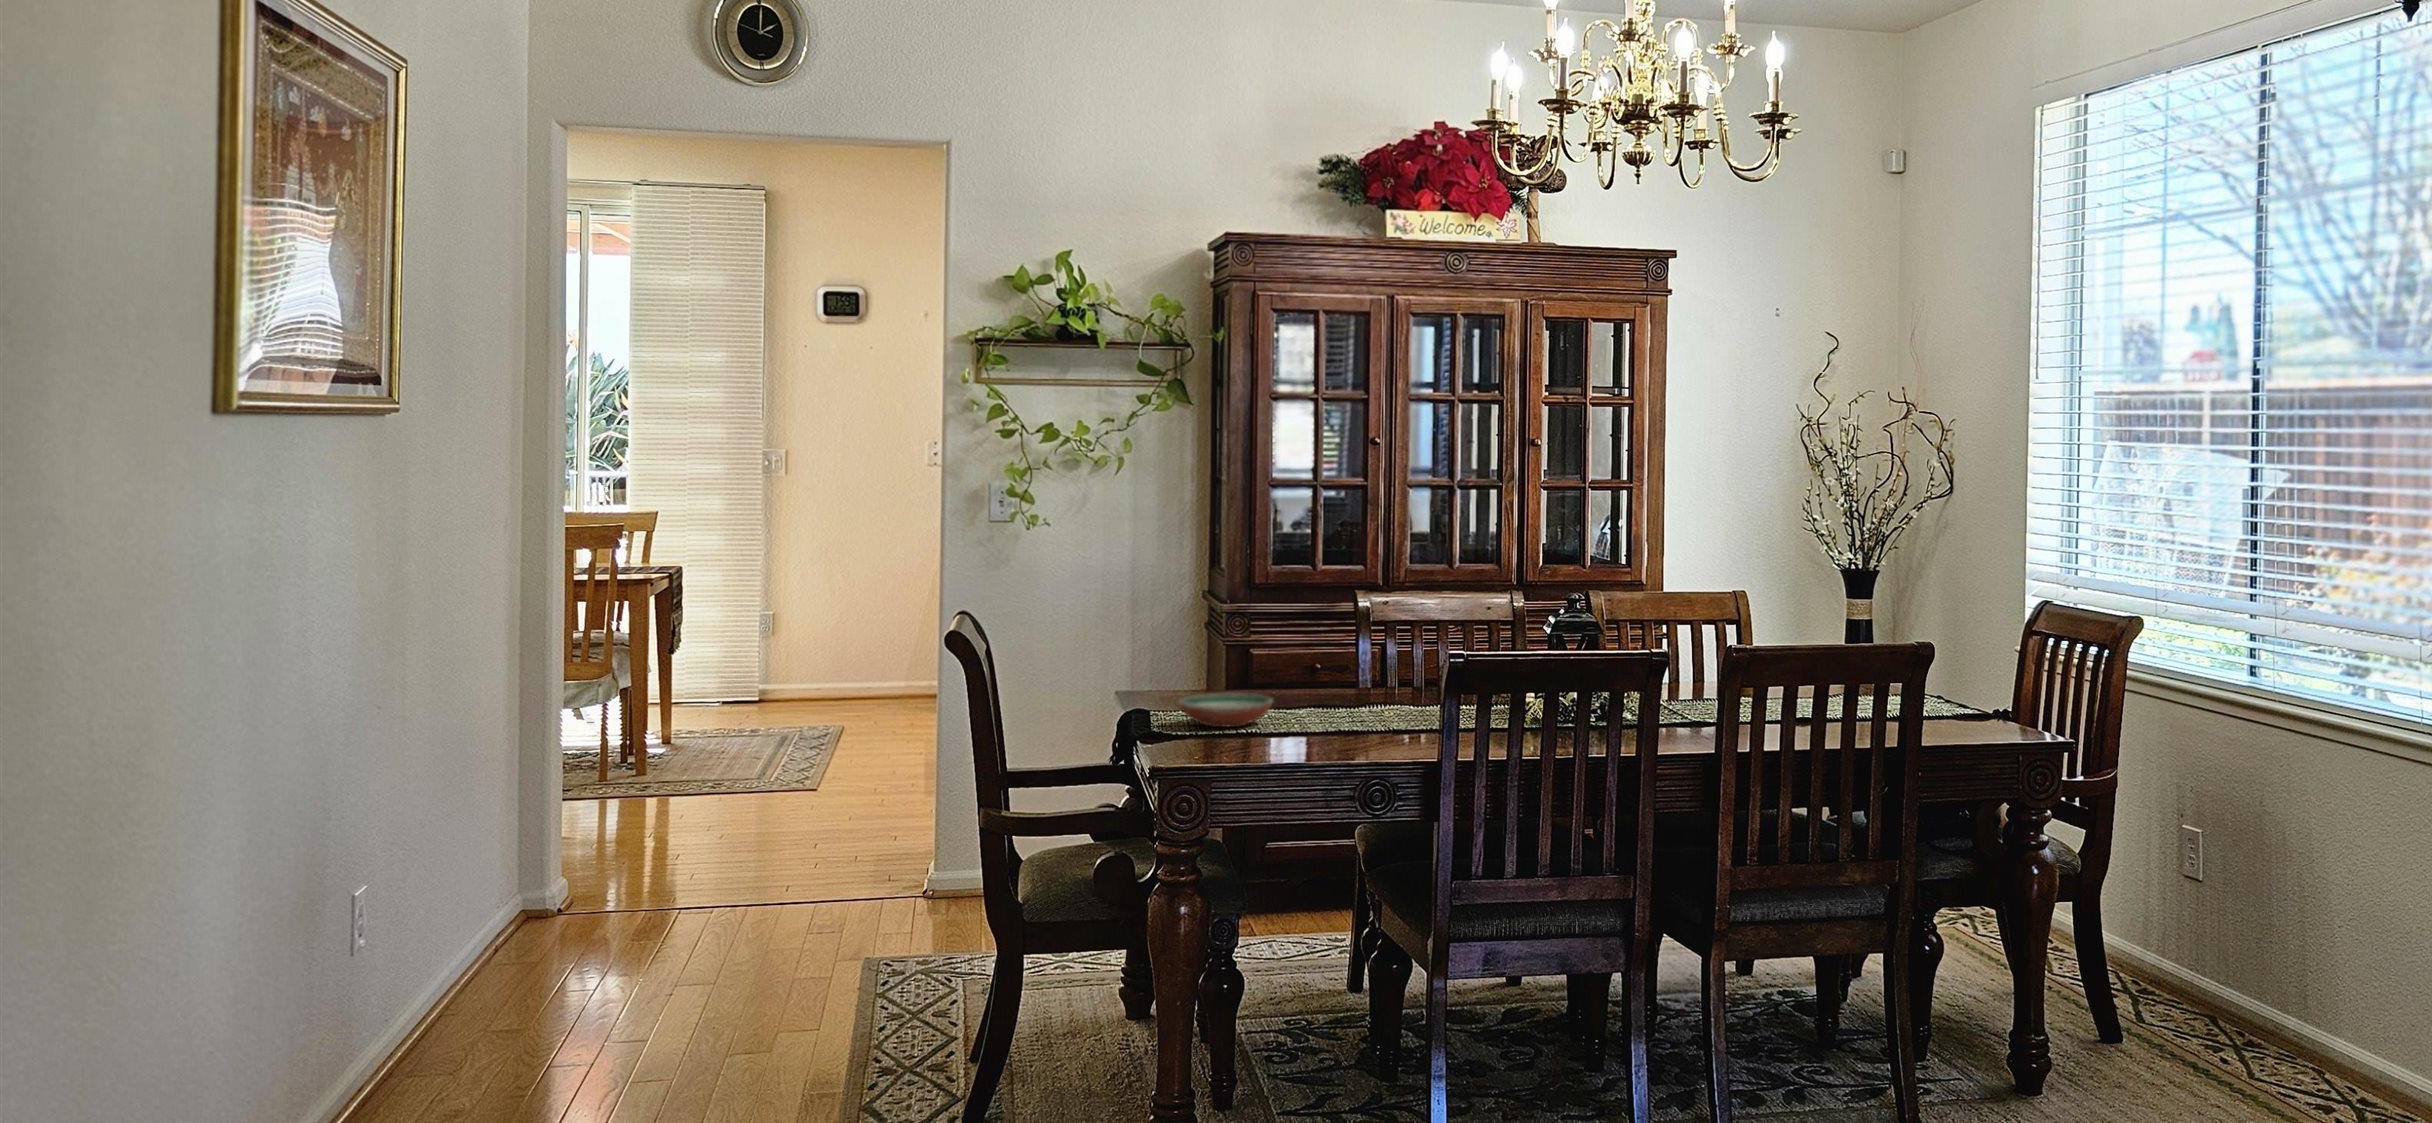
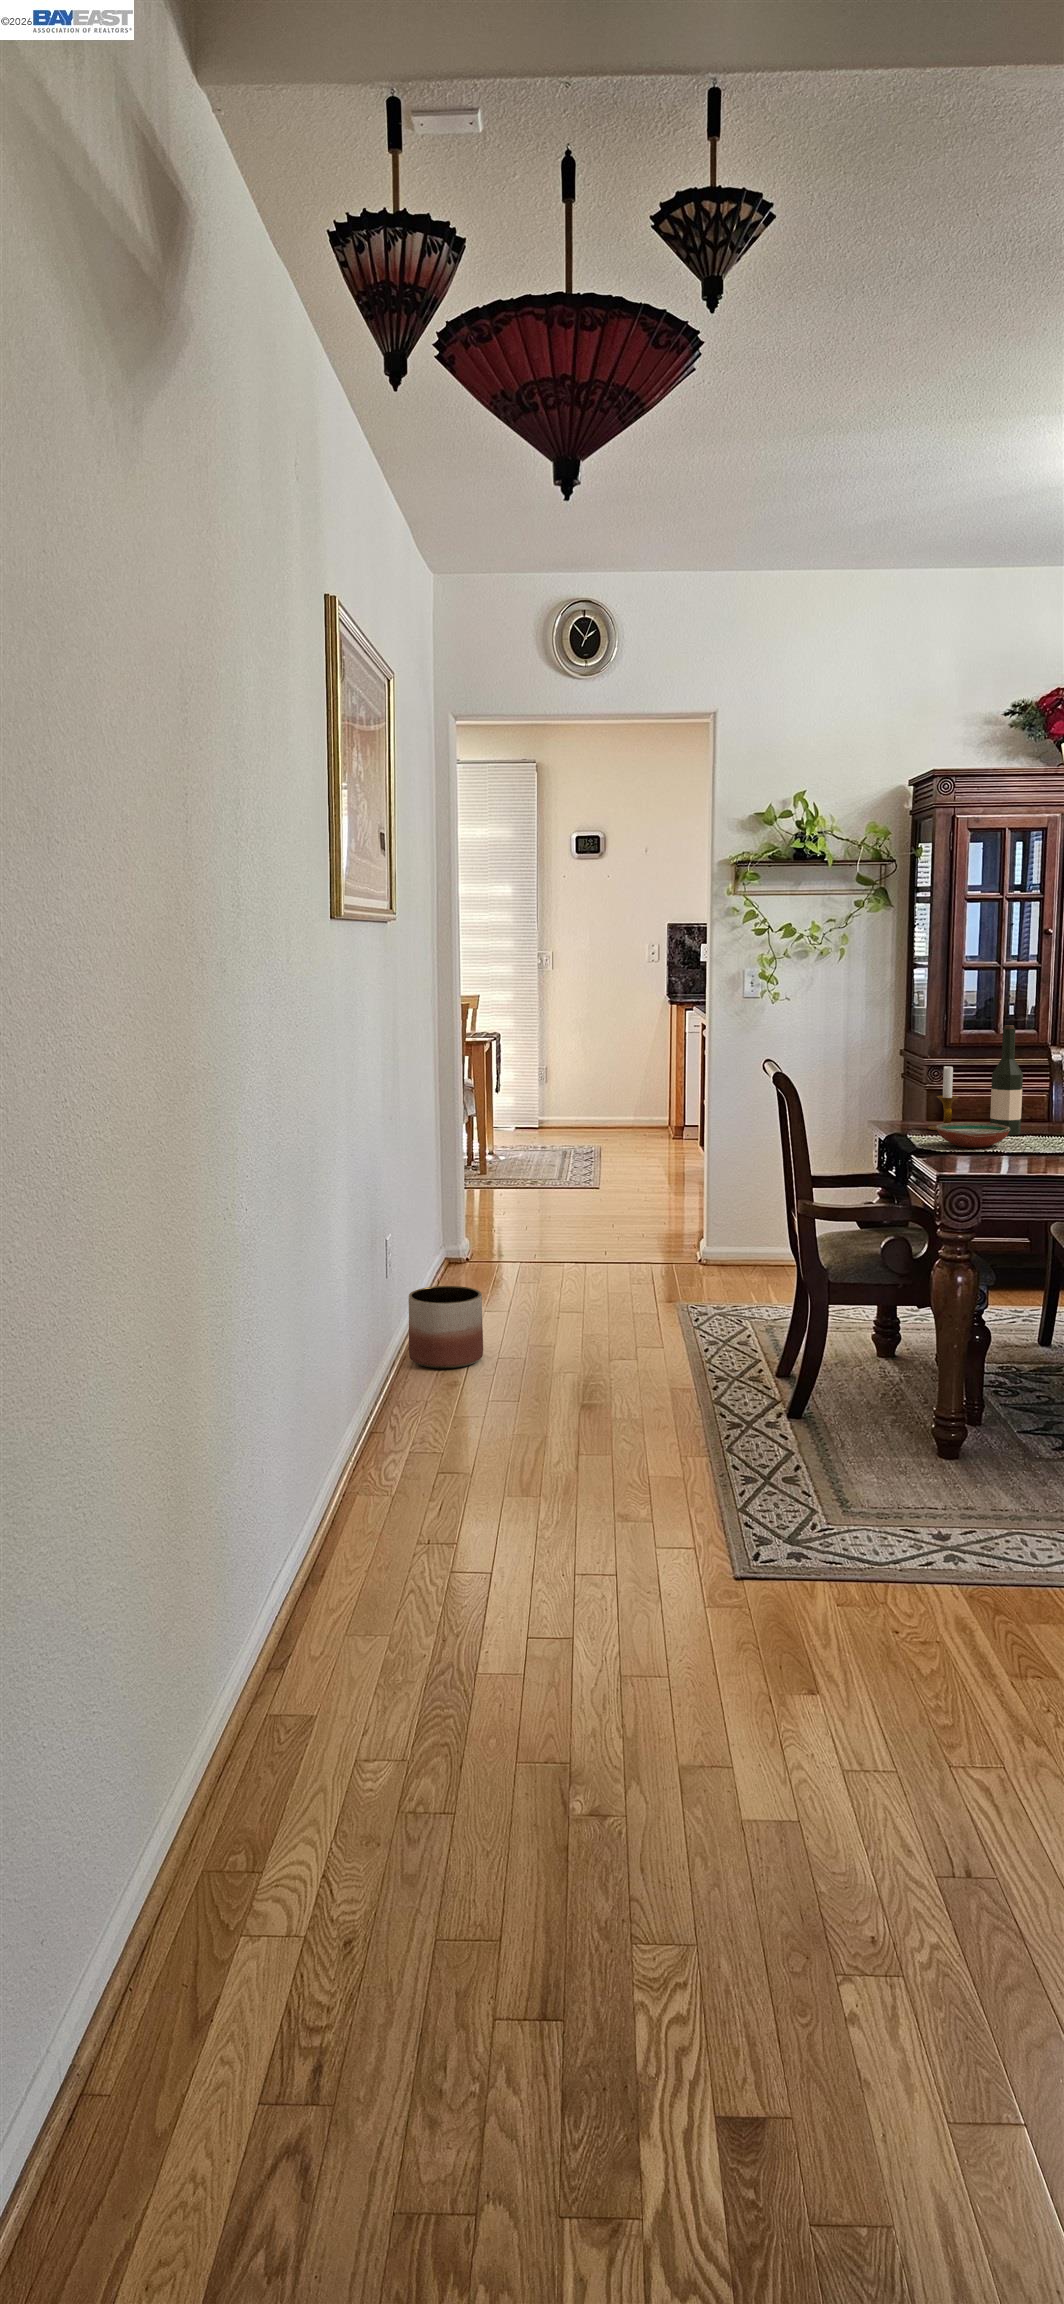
wine bottle: none [1263,564,1303,708] -> present [990,1025,1023,1135]
candlestick: none [1189,617,1238,703] -> present [928,1066,958,1130]
planter: none [398,955,526,1087] -> present [409,1286,483,1368]

